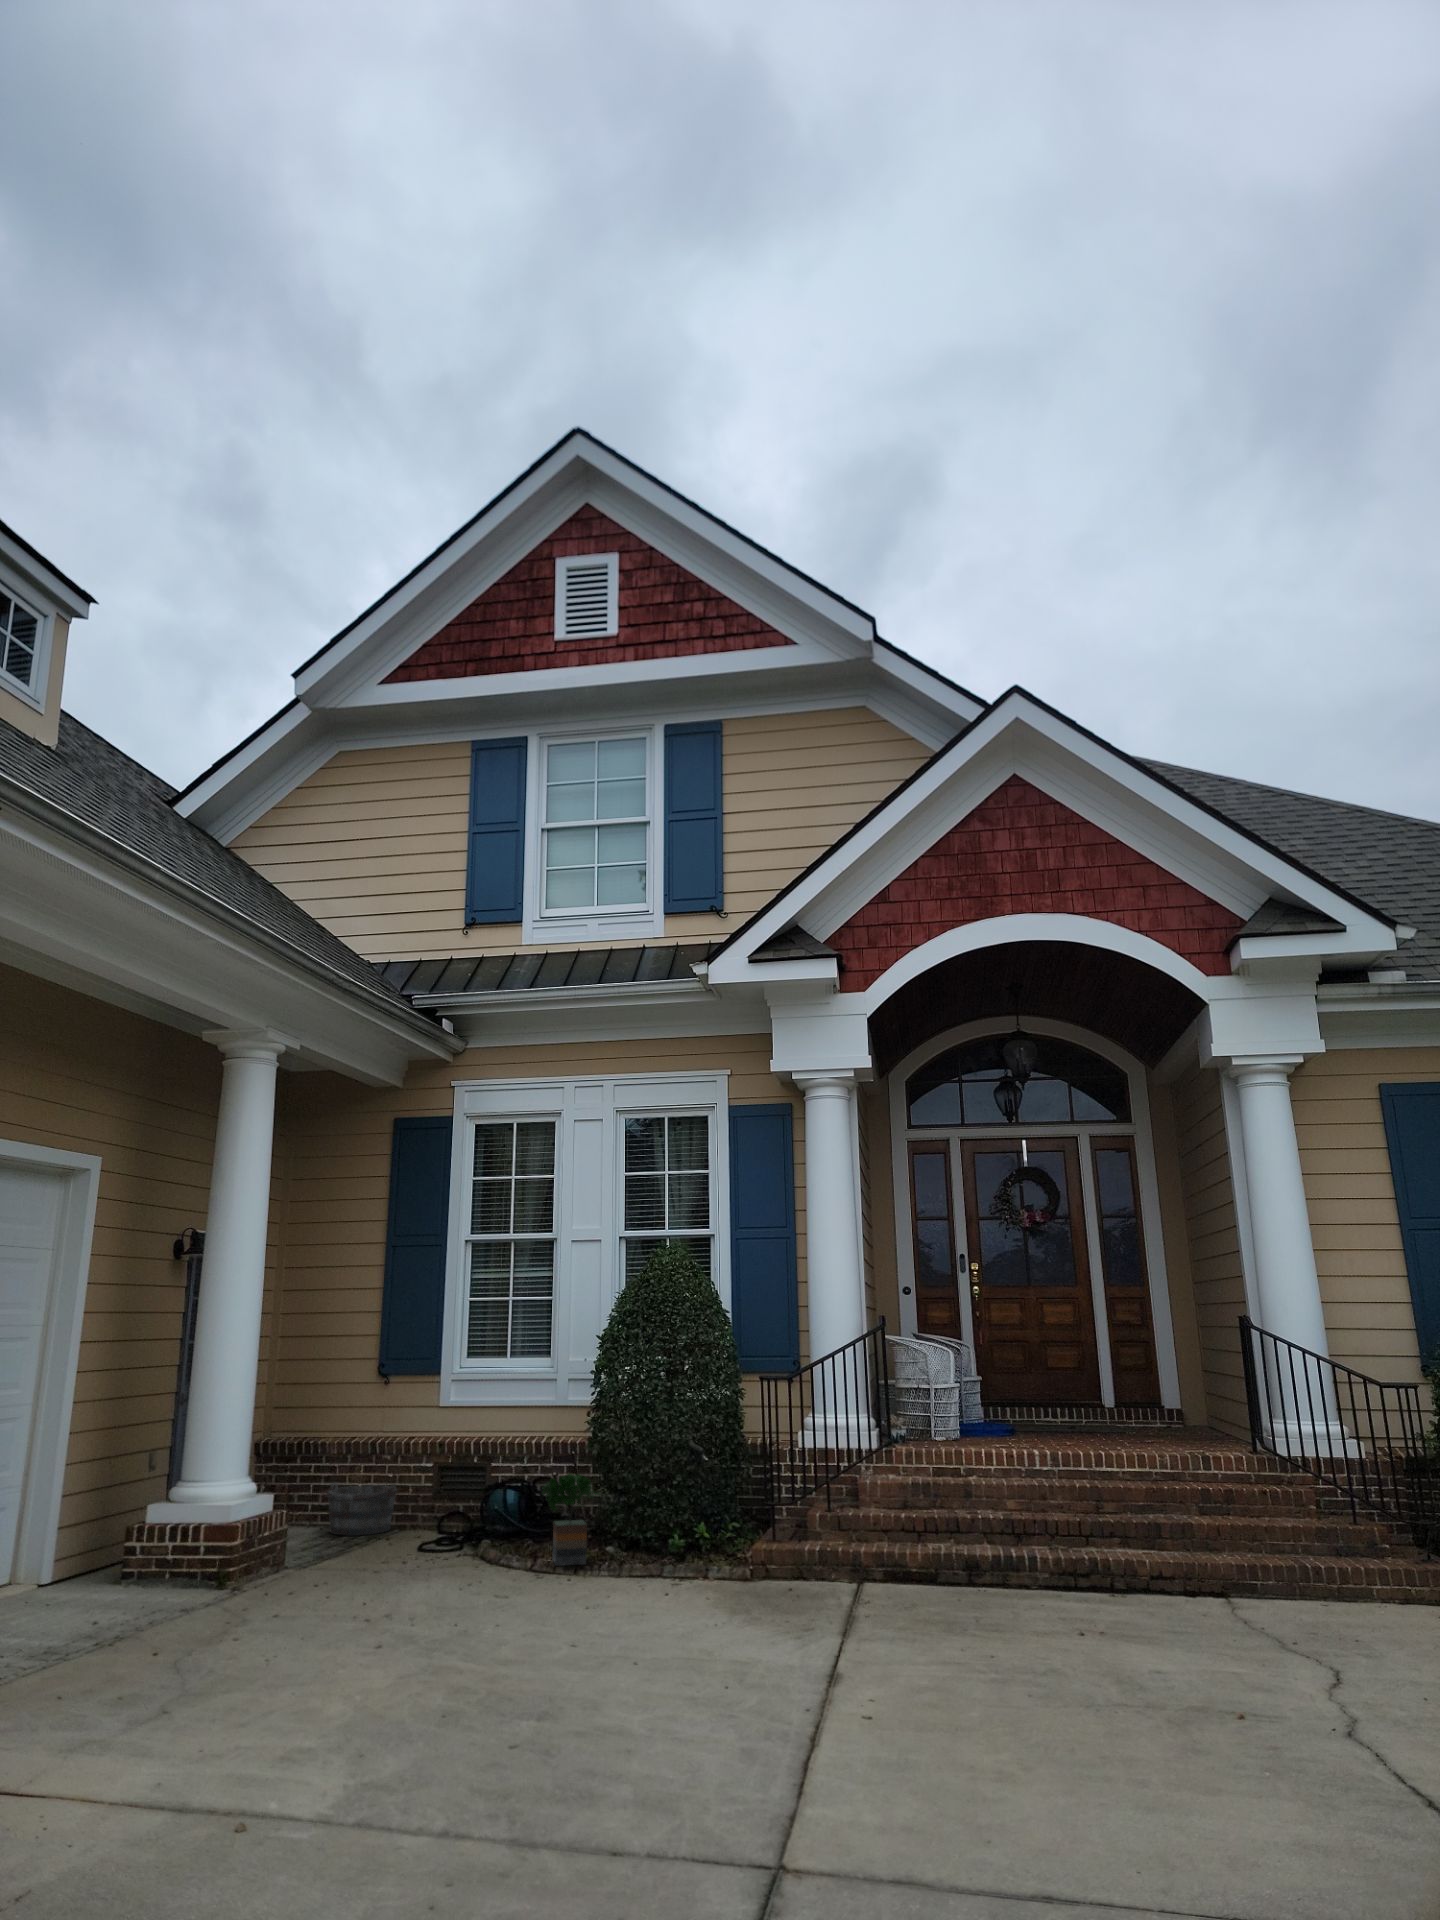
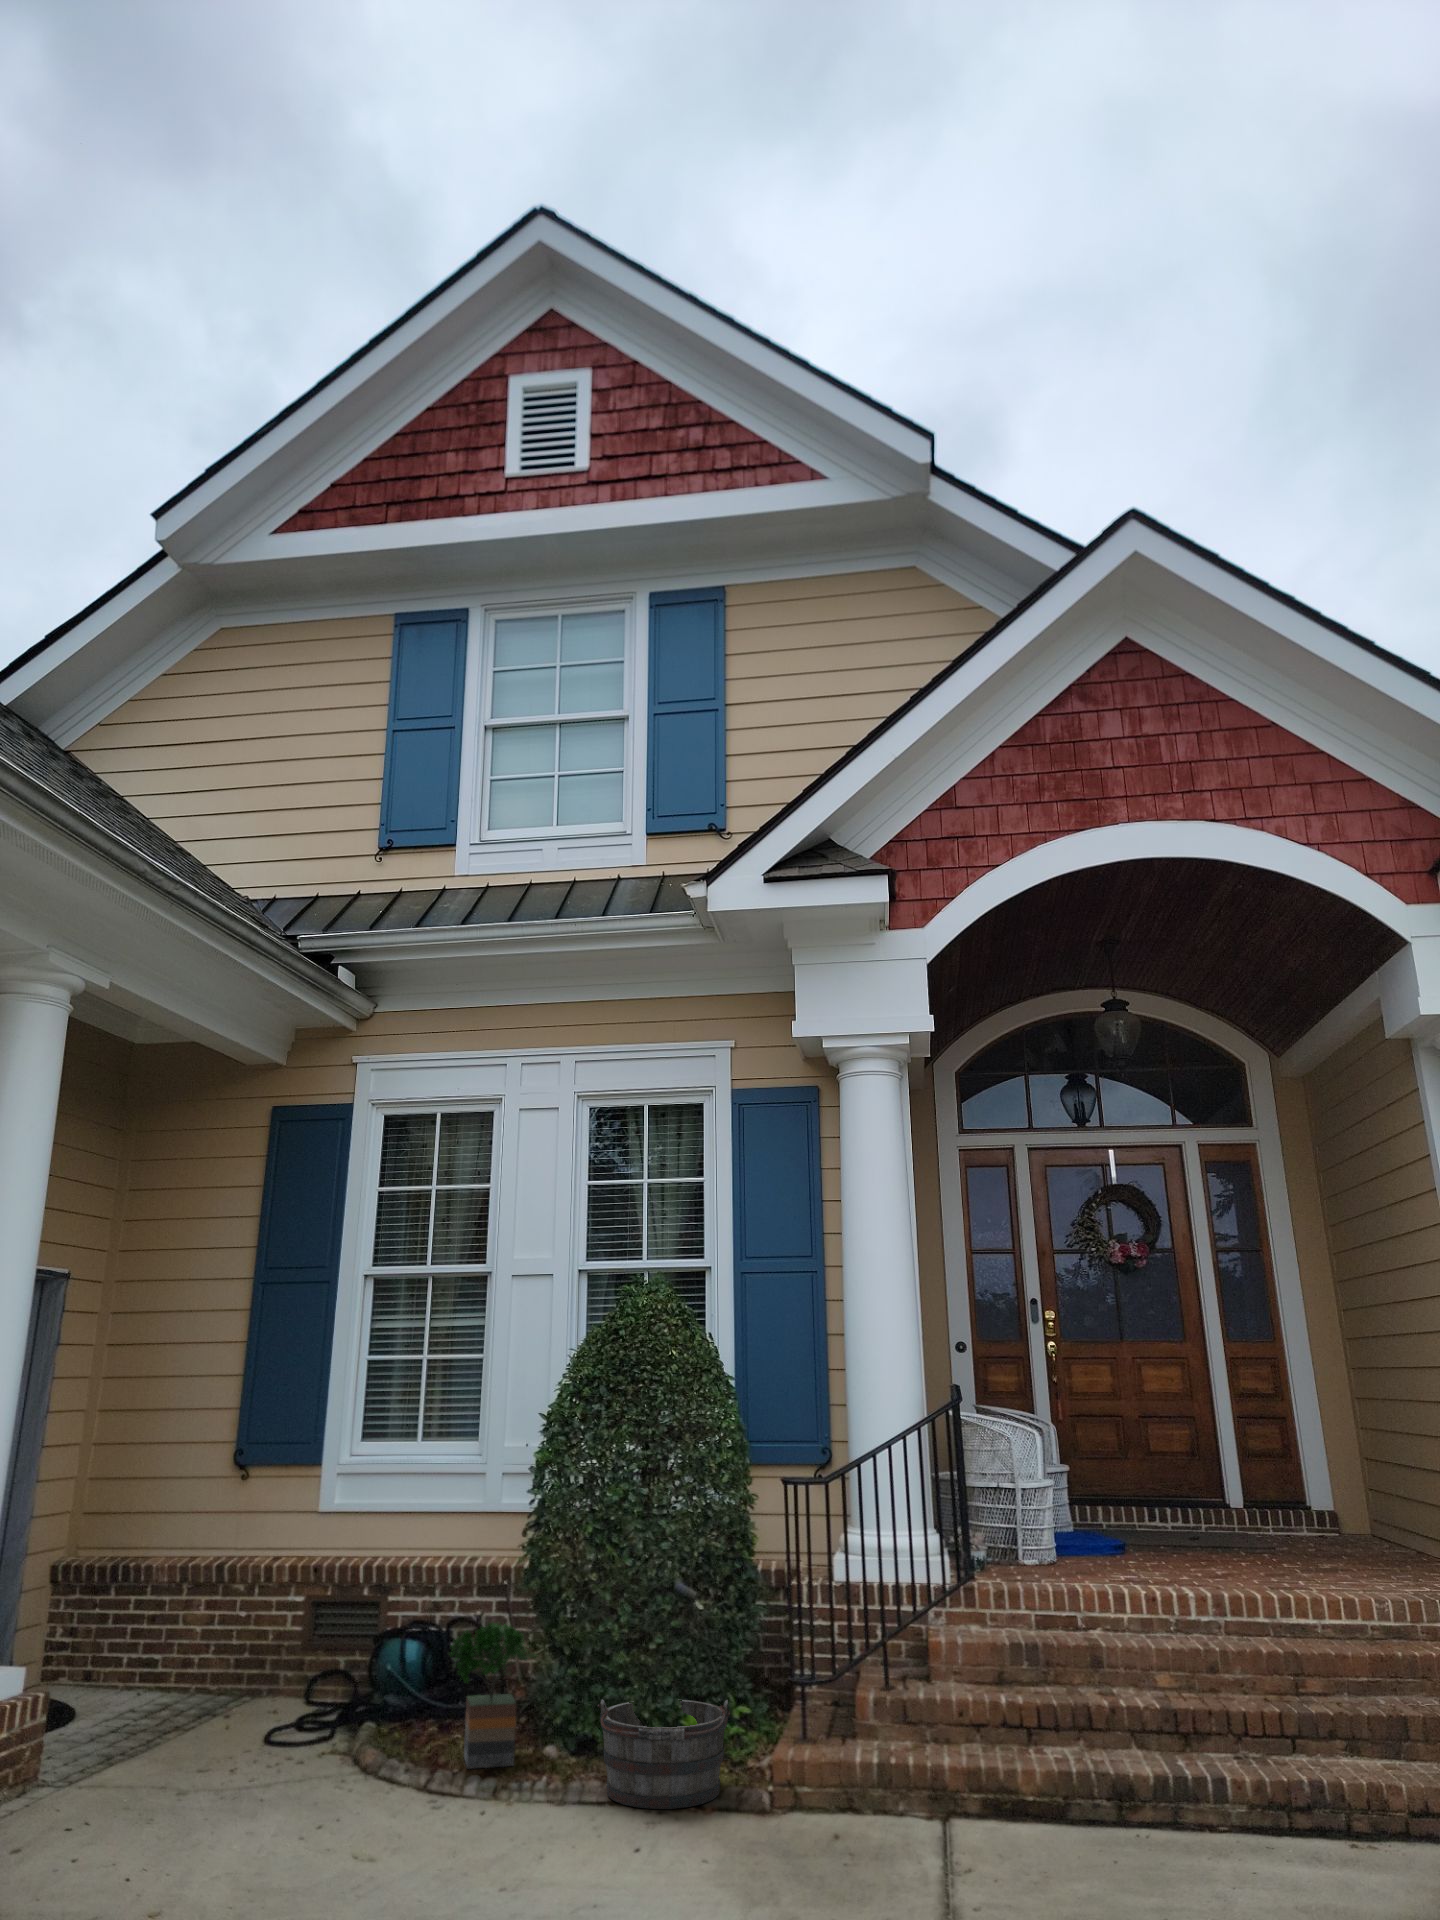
bucket: present [322,1483,397,1536] -> present [598,1700,730,1809]

